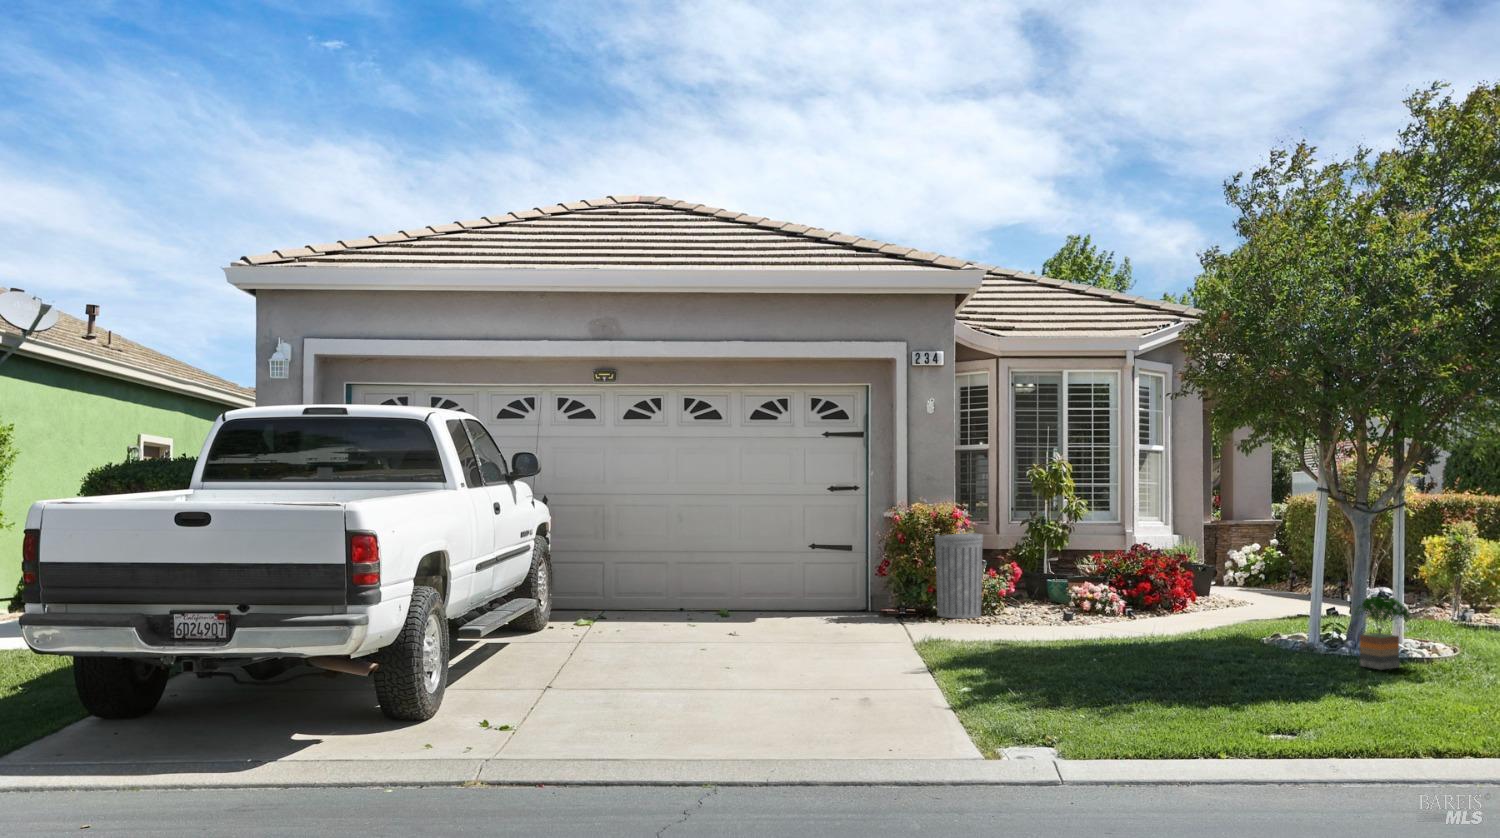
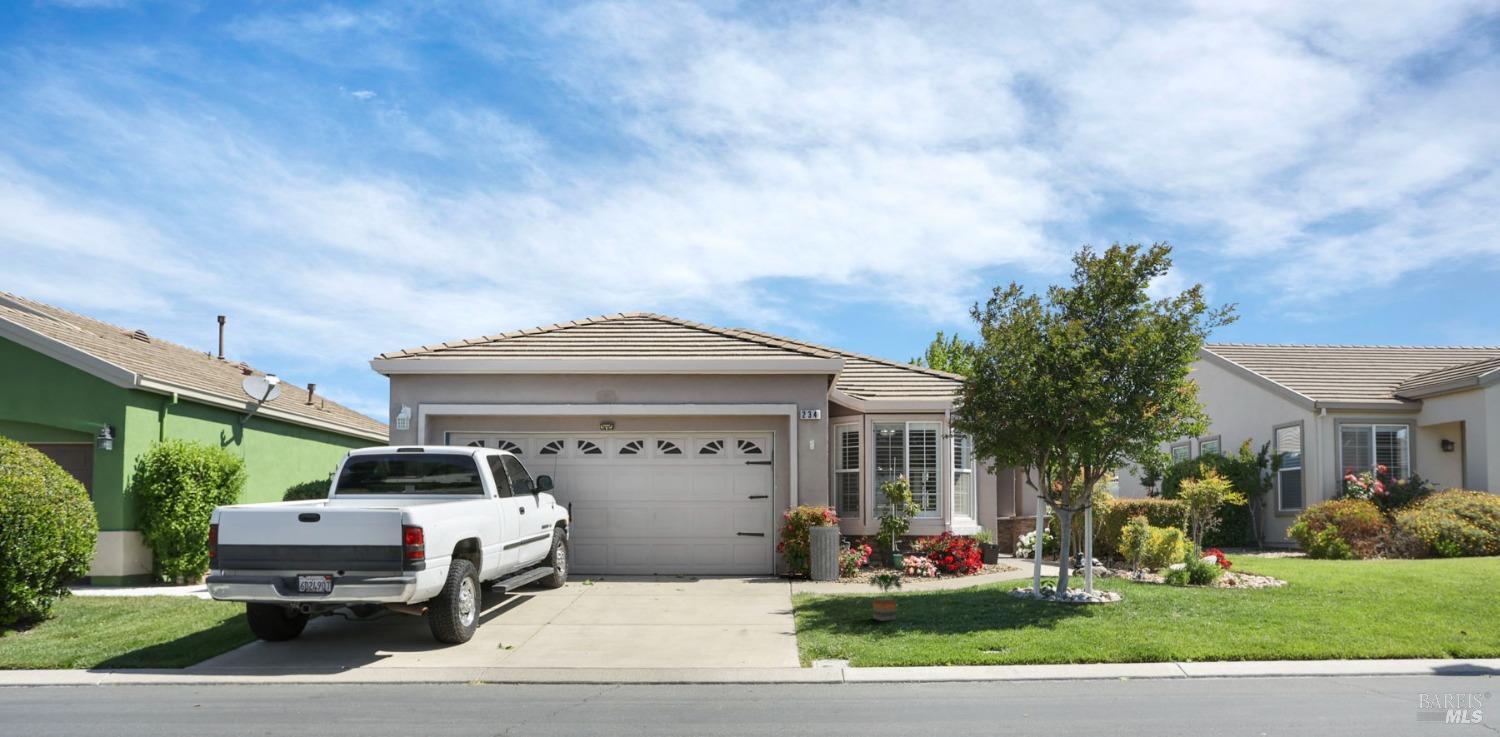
potted tree: present [1354,597,1410,670] -> present [870,574,902,621]

